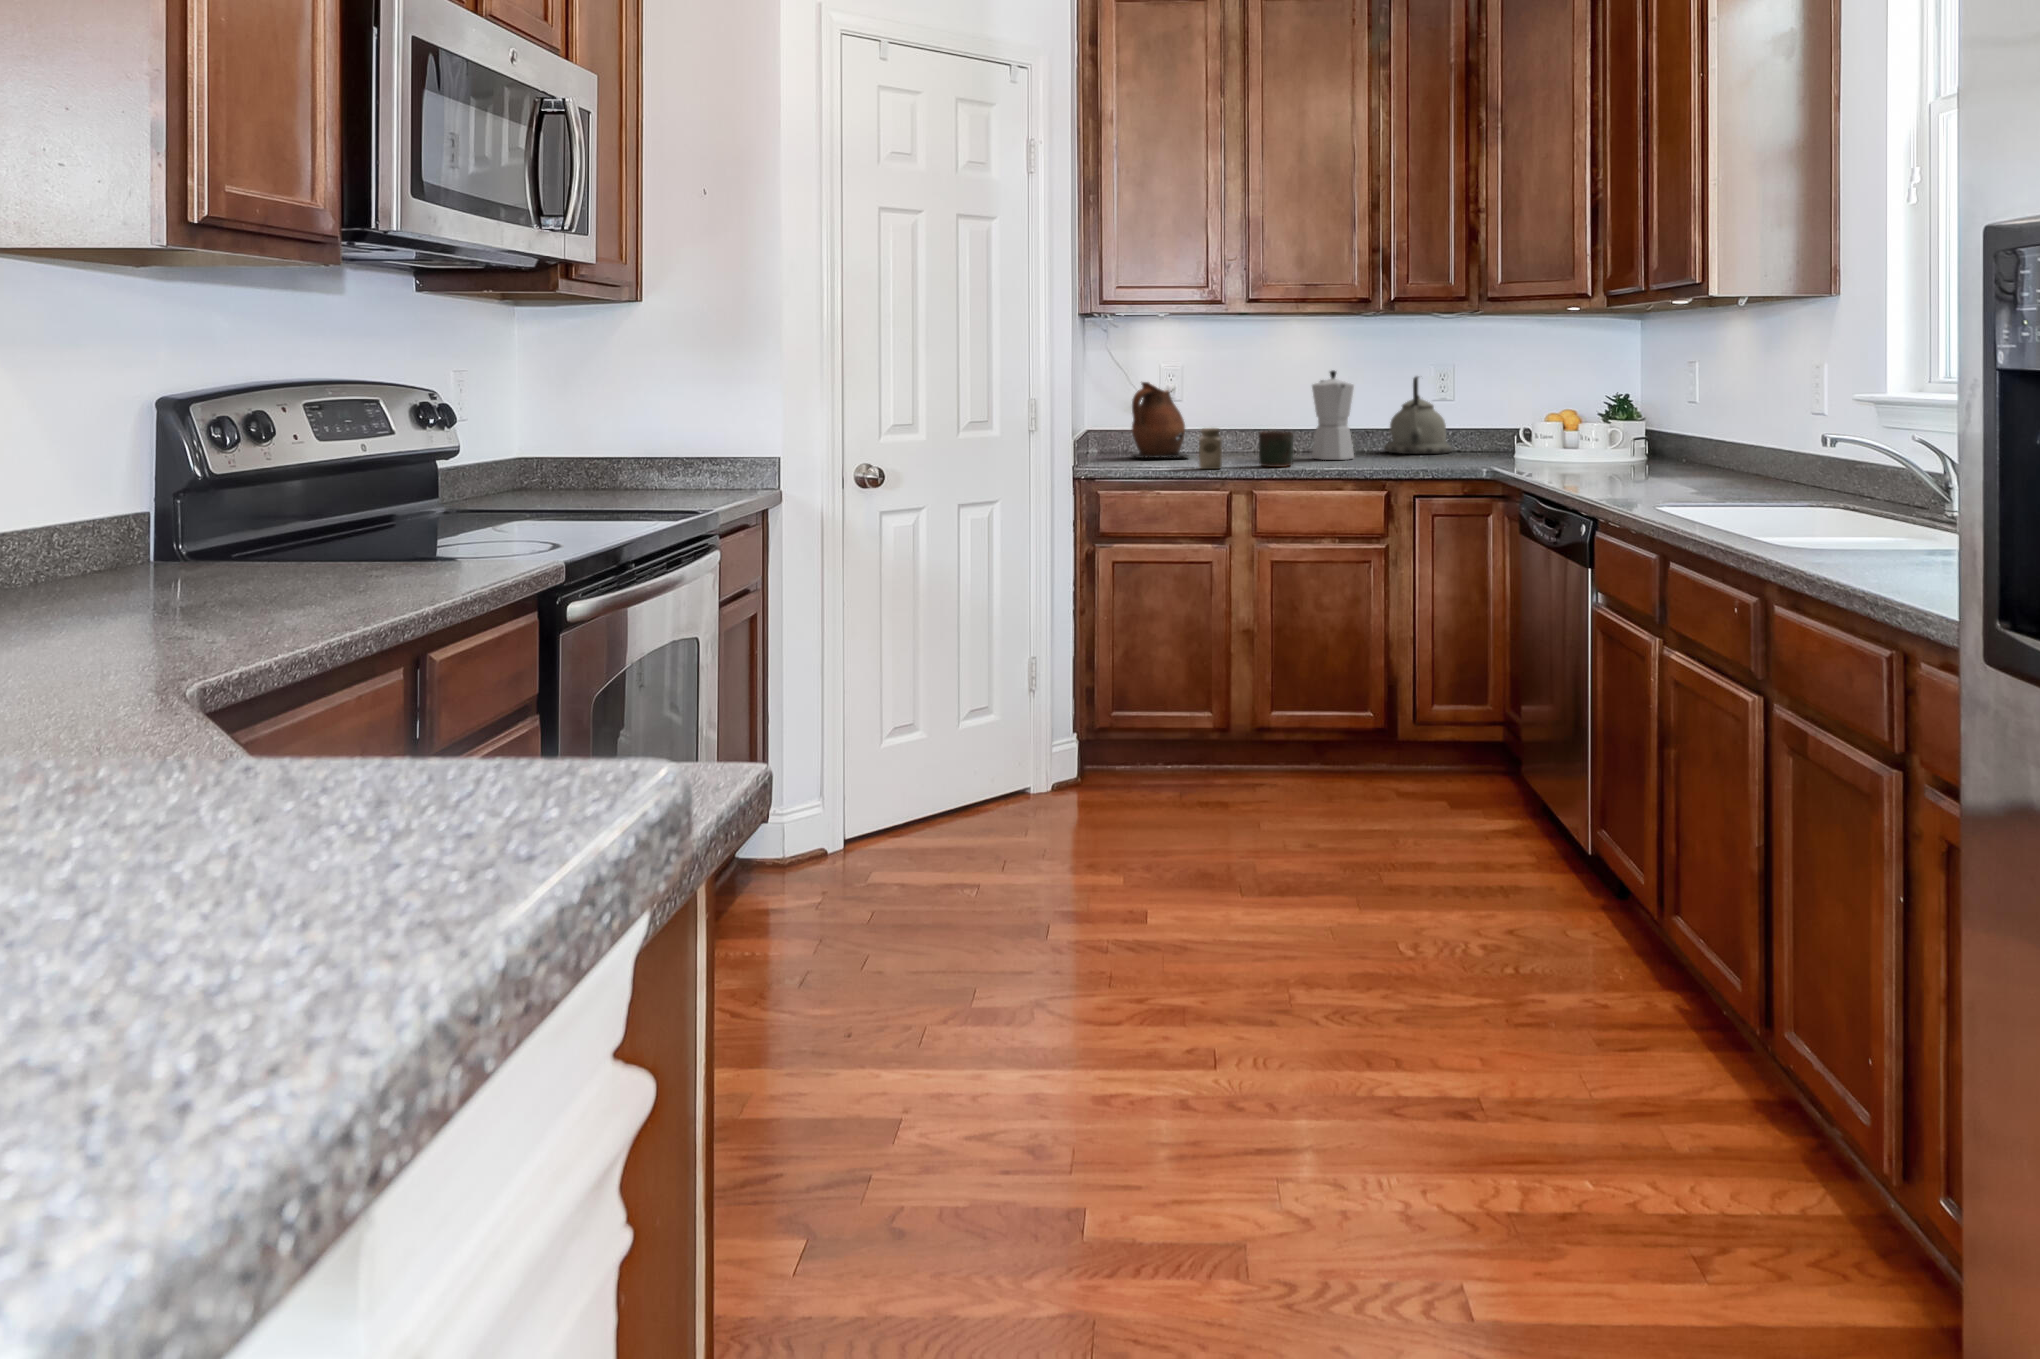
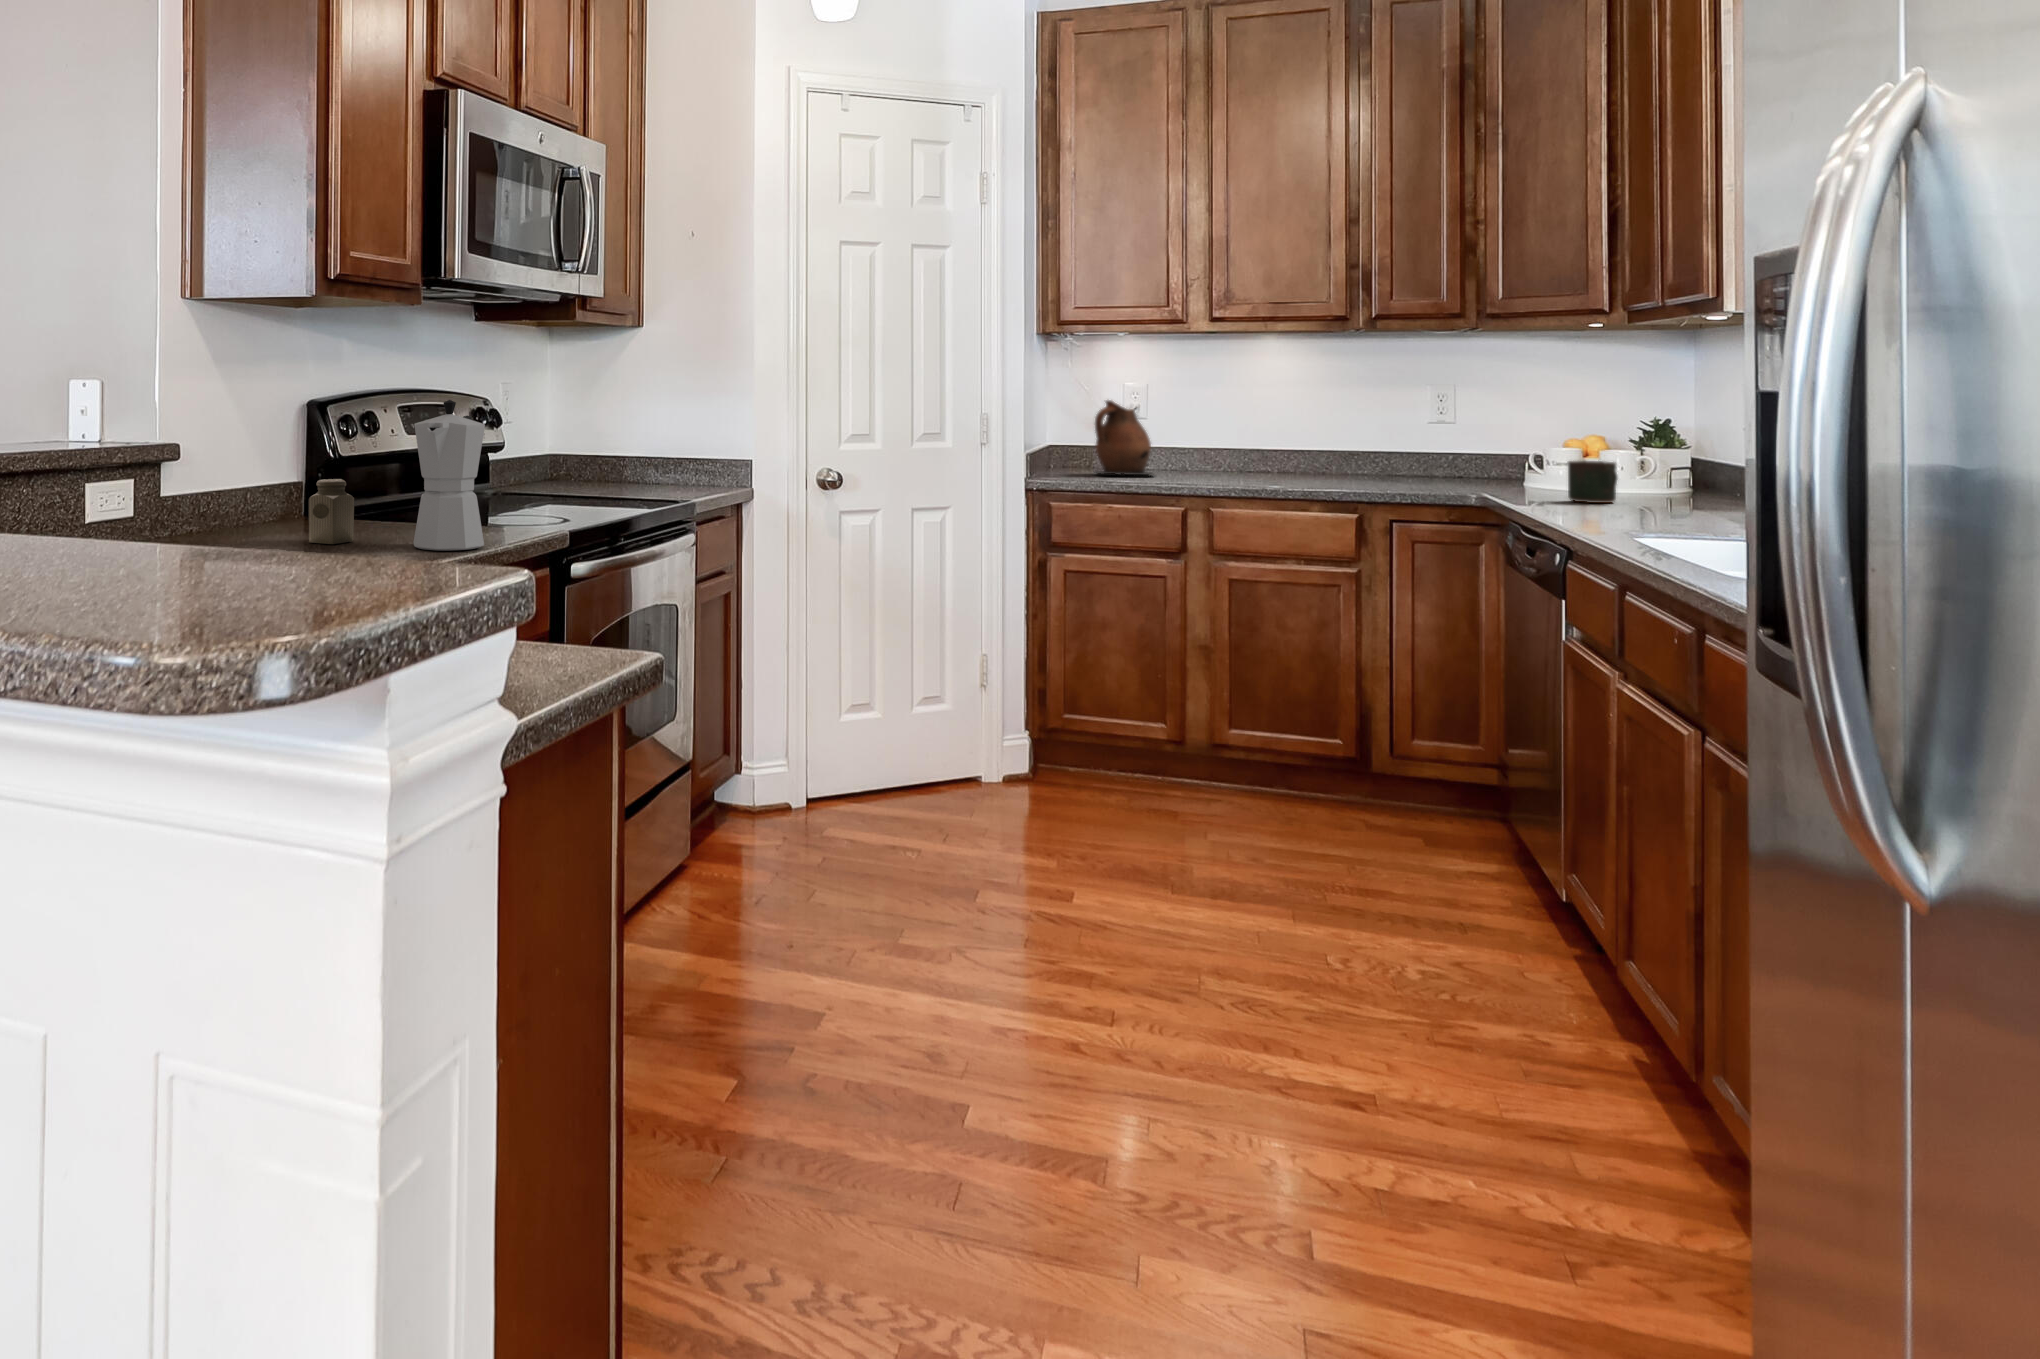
moka pot: present [1312,371,1354,460] -> present [413,400,485,551]
kettle: present [1384,376,1452,454] -> none [1372,398,1451,480]
salt shaker: present [1199,428,1222,469] -> present [309,479,354,544]
mug: present [1259,431,1293,467] -> present [1568,461,1618,503]

